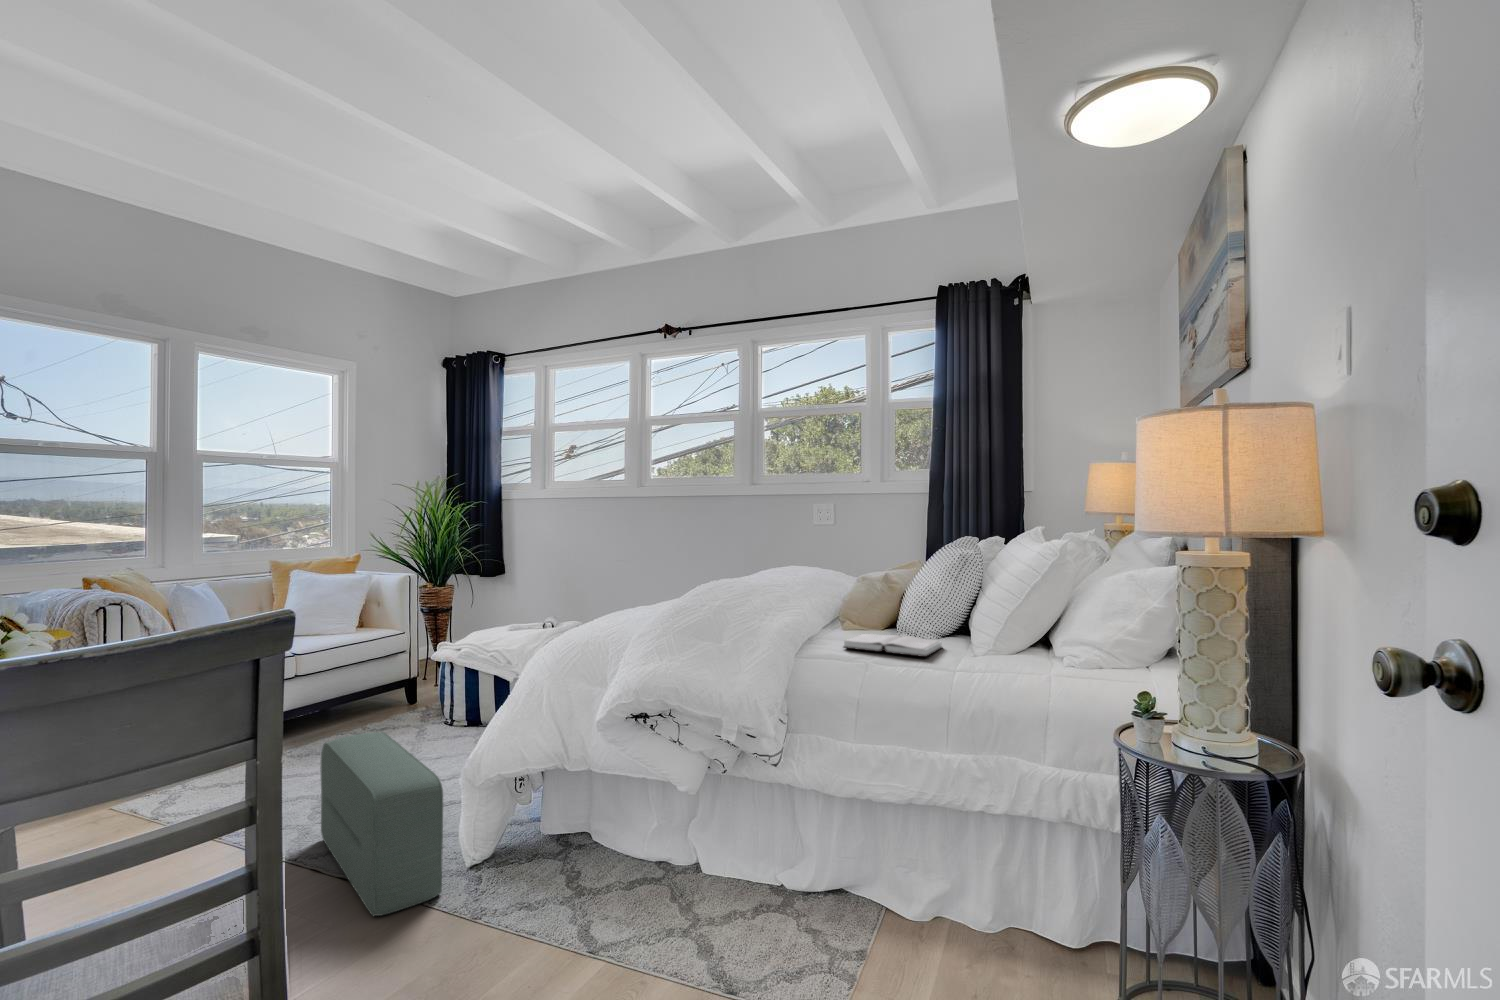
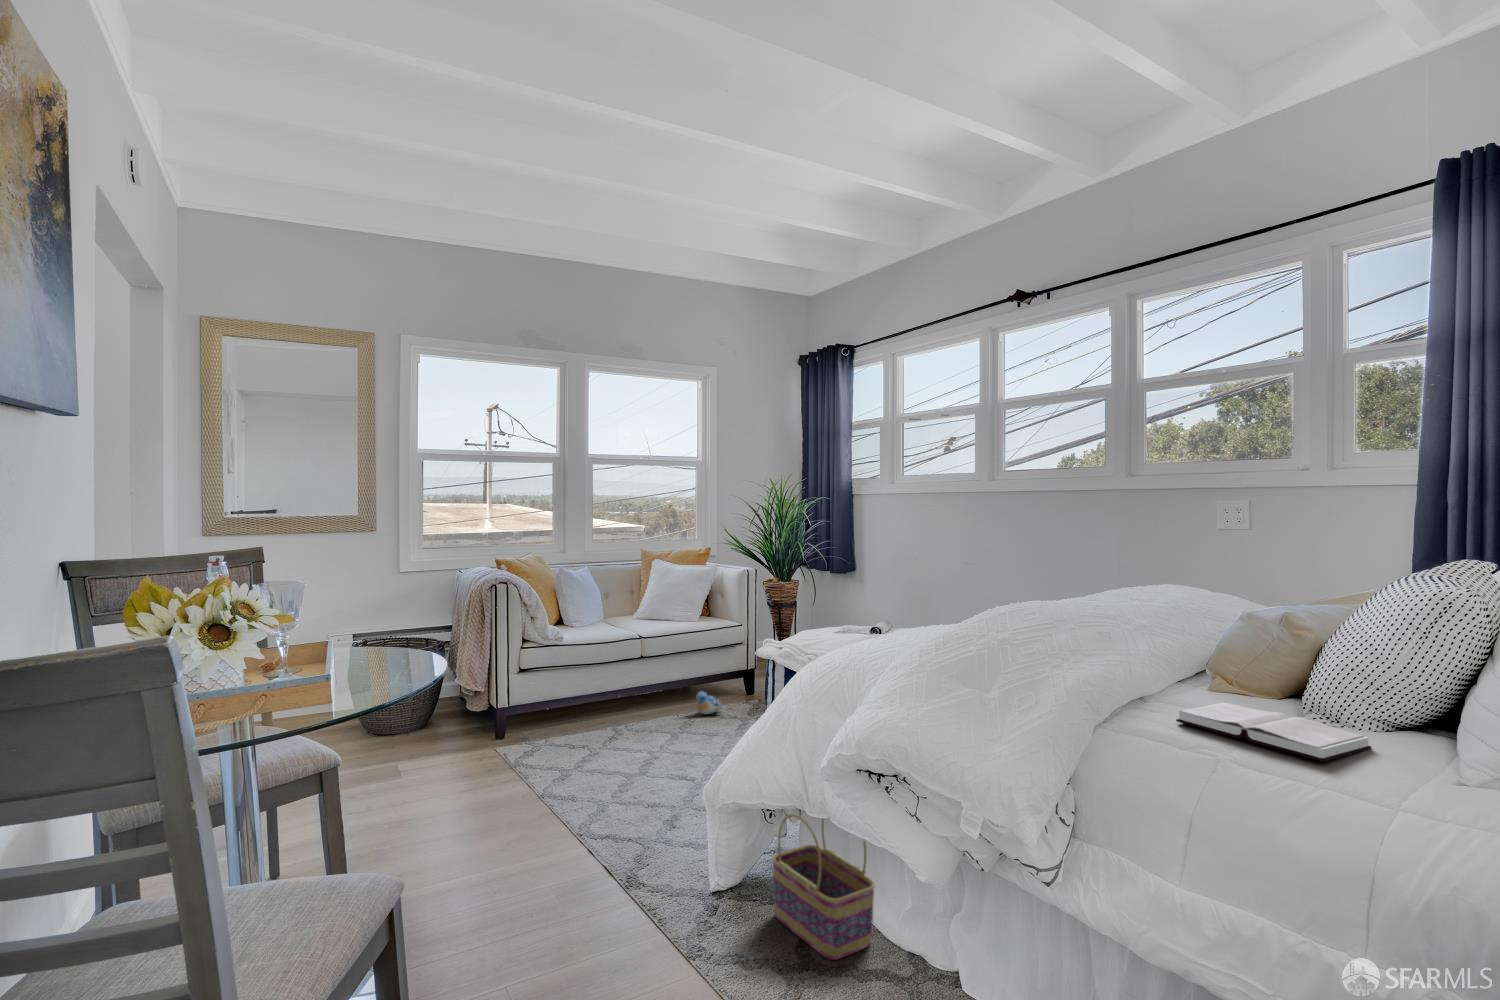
plush toy: none [363,702,398,726] -> present [696,691,725,714]
pouf: present [320,732,443,916] -> none [604,727,680,922]
basket: none [532,758,628,885] -> present [772,814,875,960]

